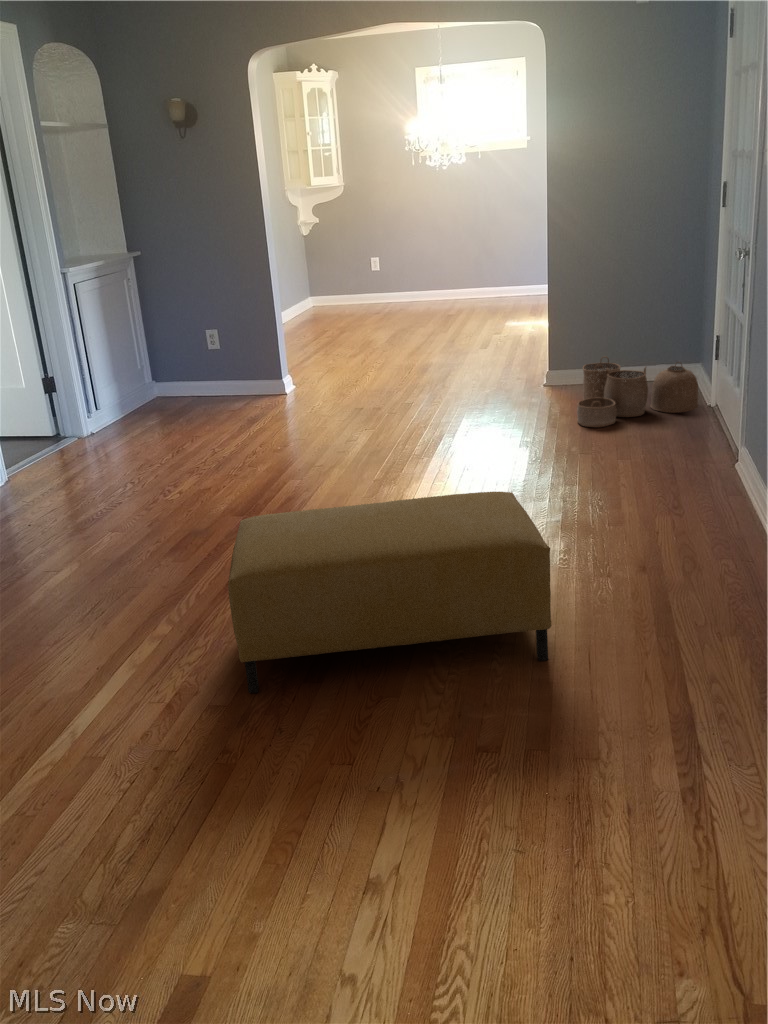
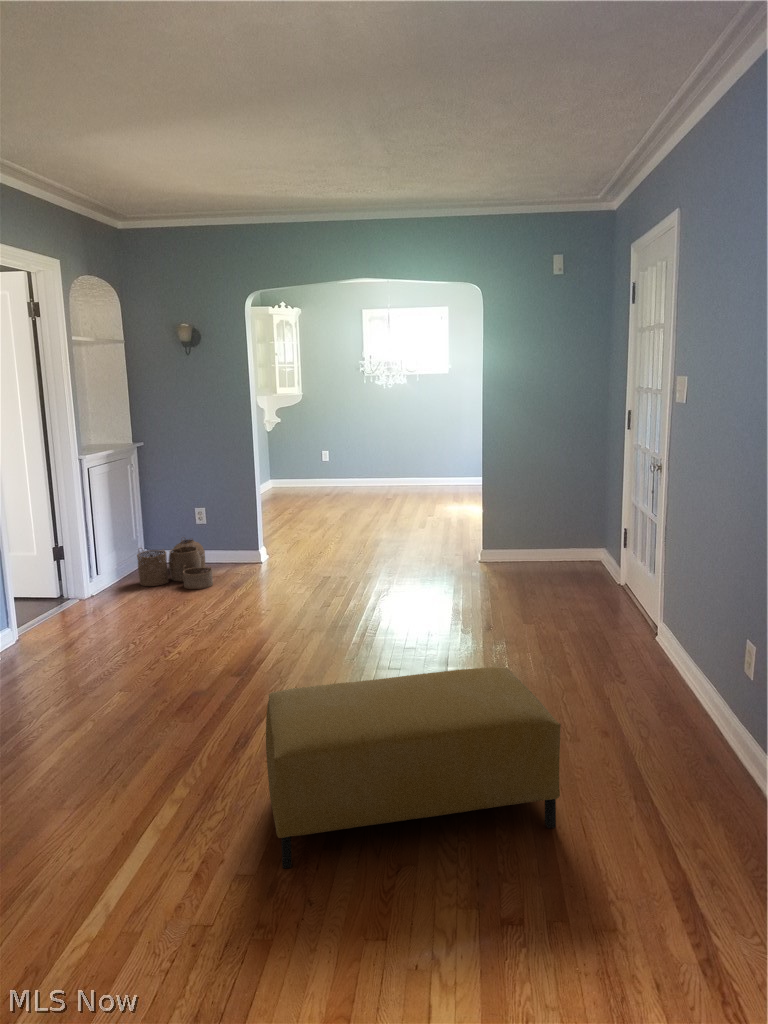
woven basket: present [577,356,698,427] -> present [137,539,213,589]

